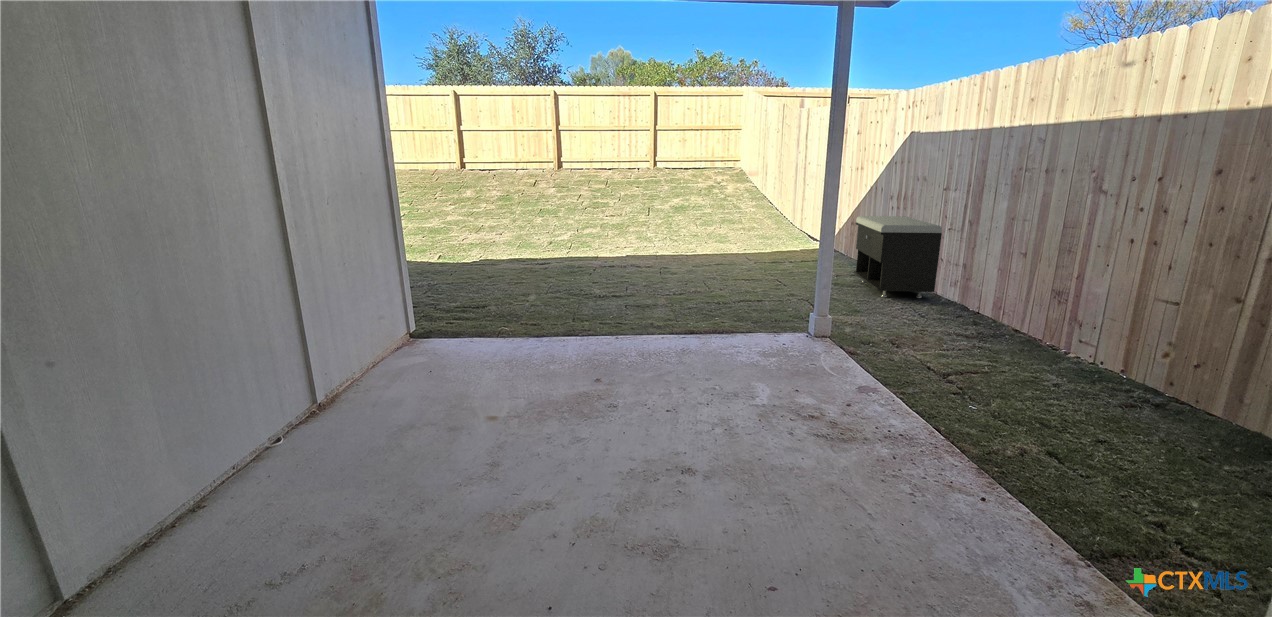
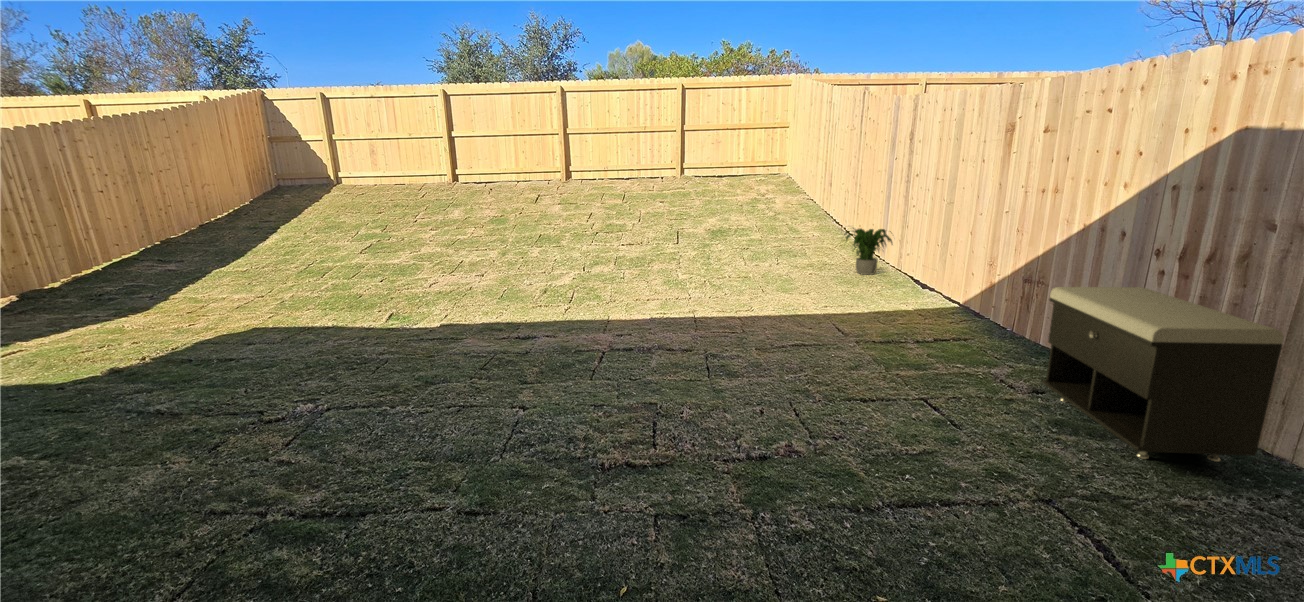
potted plant: none [767,200,805,236] -> present [844,228,893,275]

